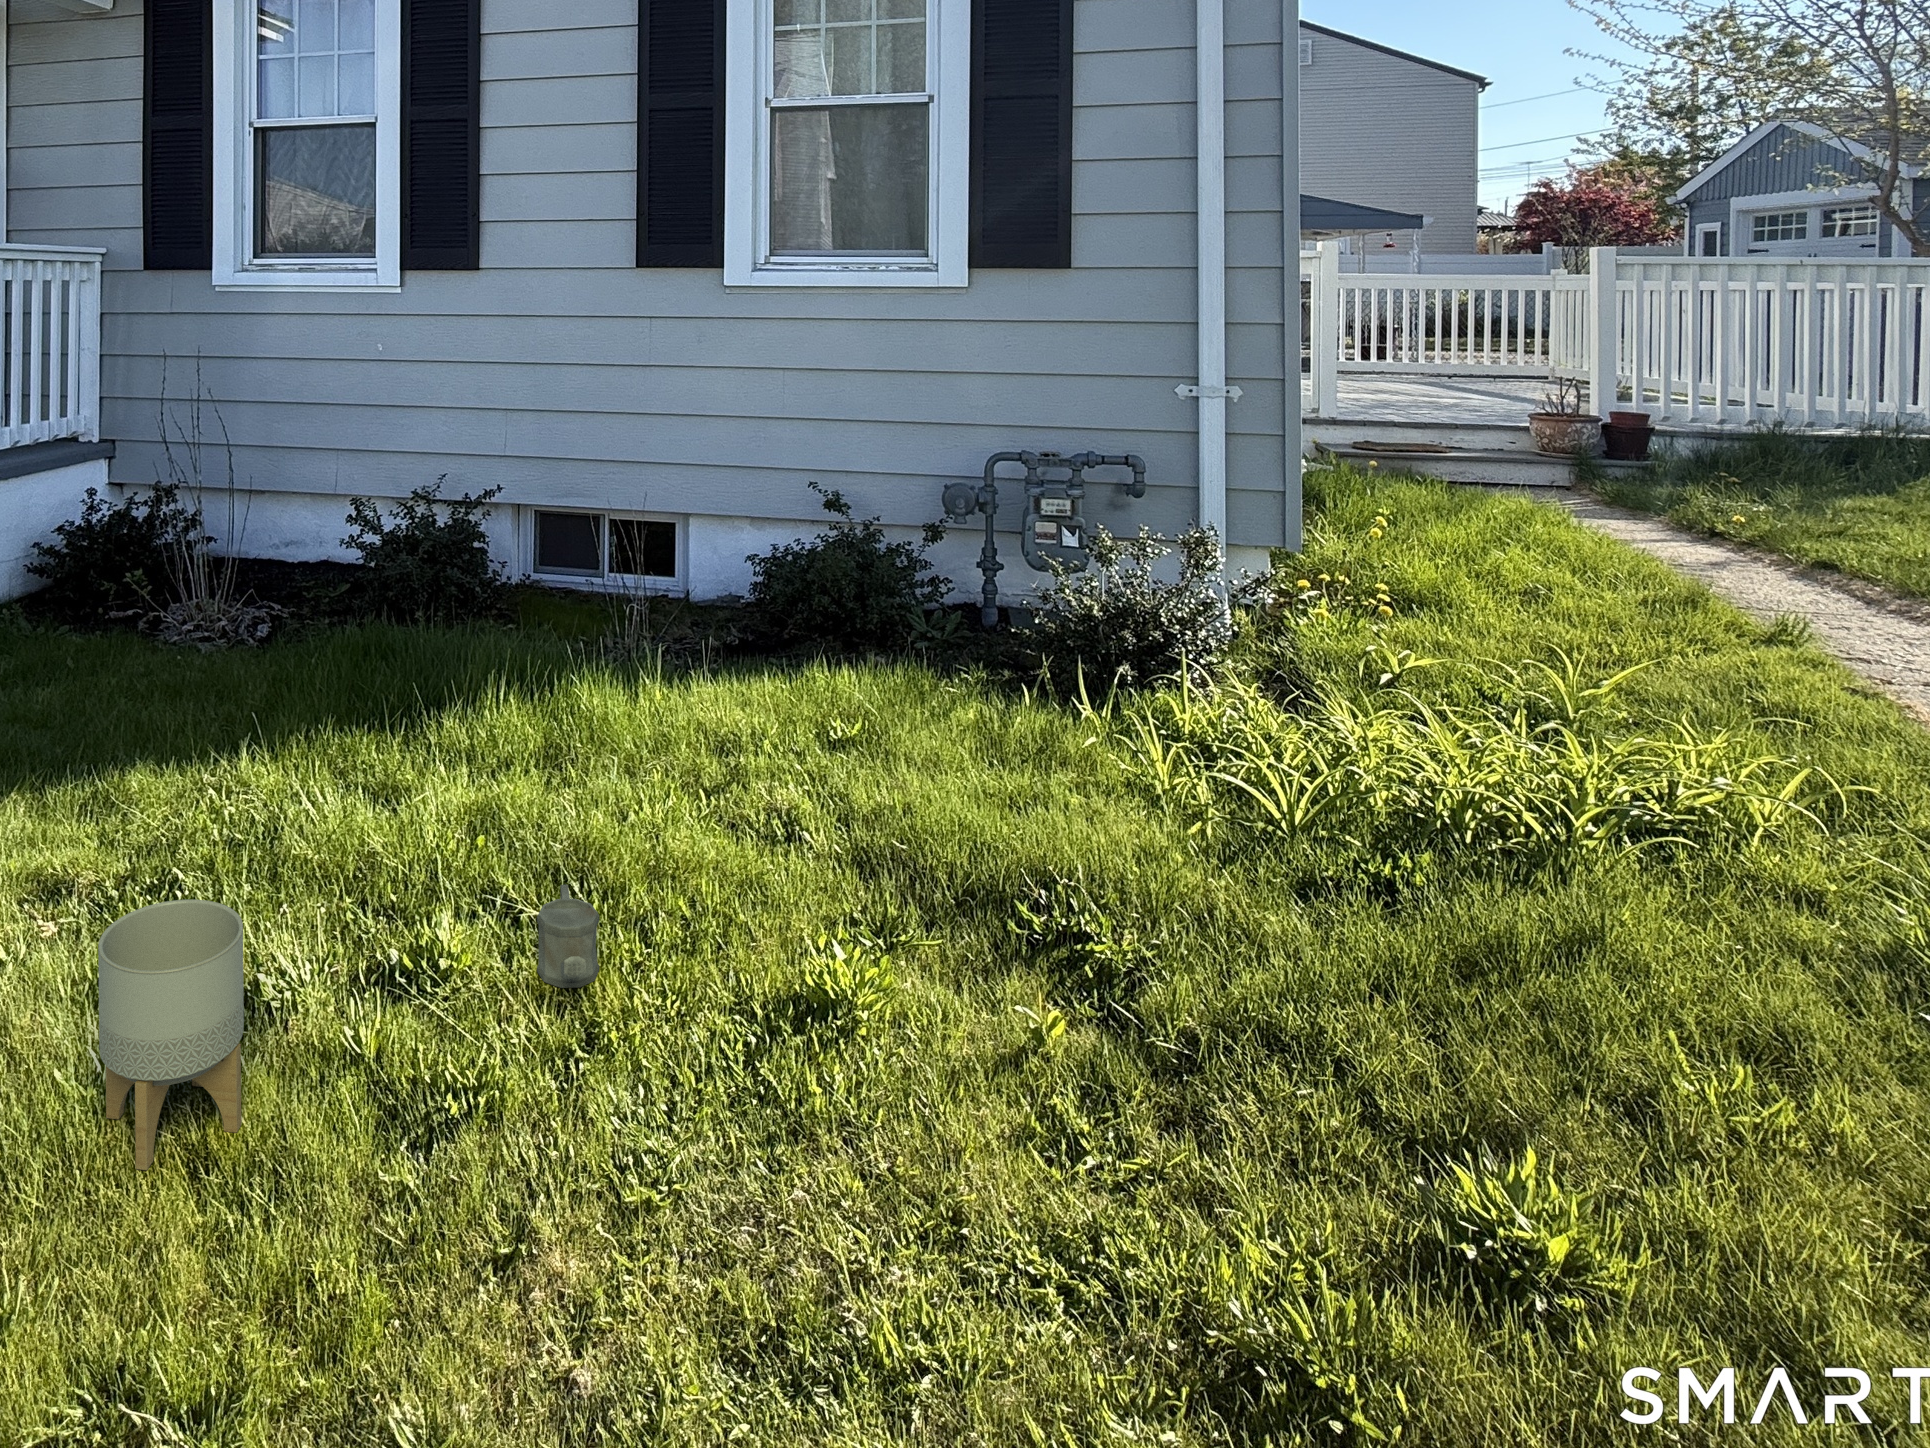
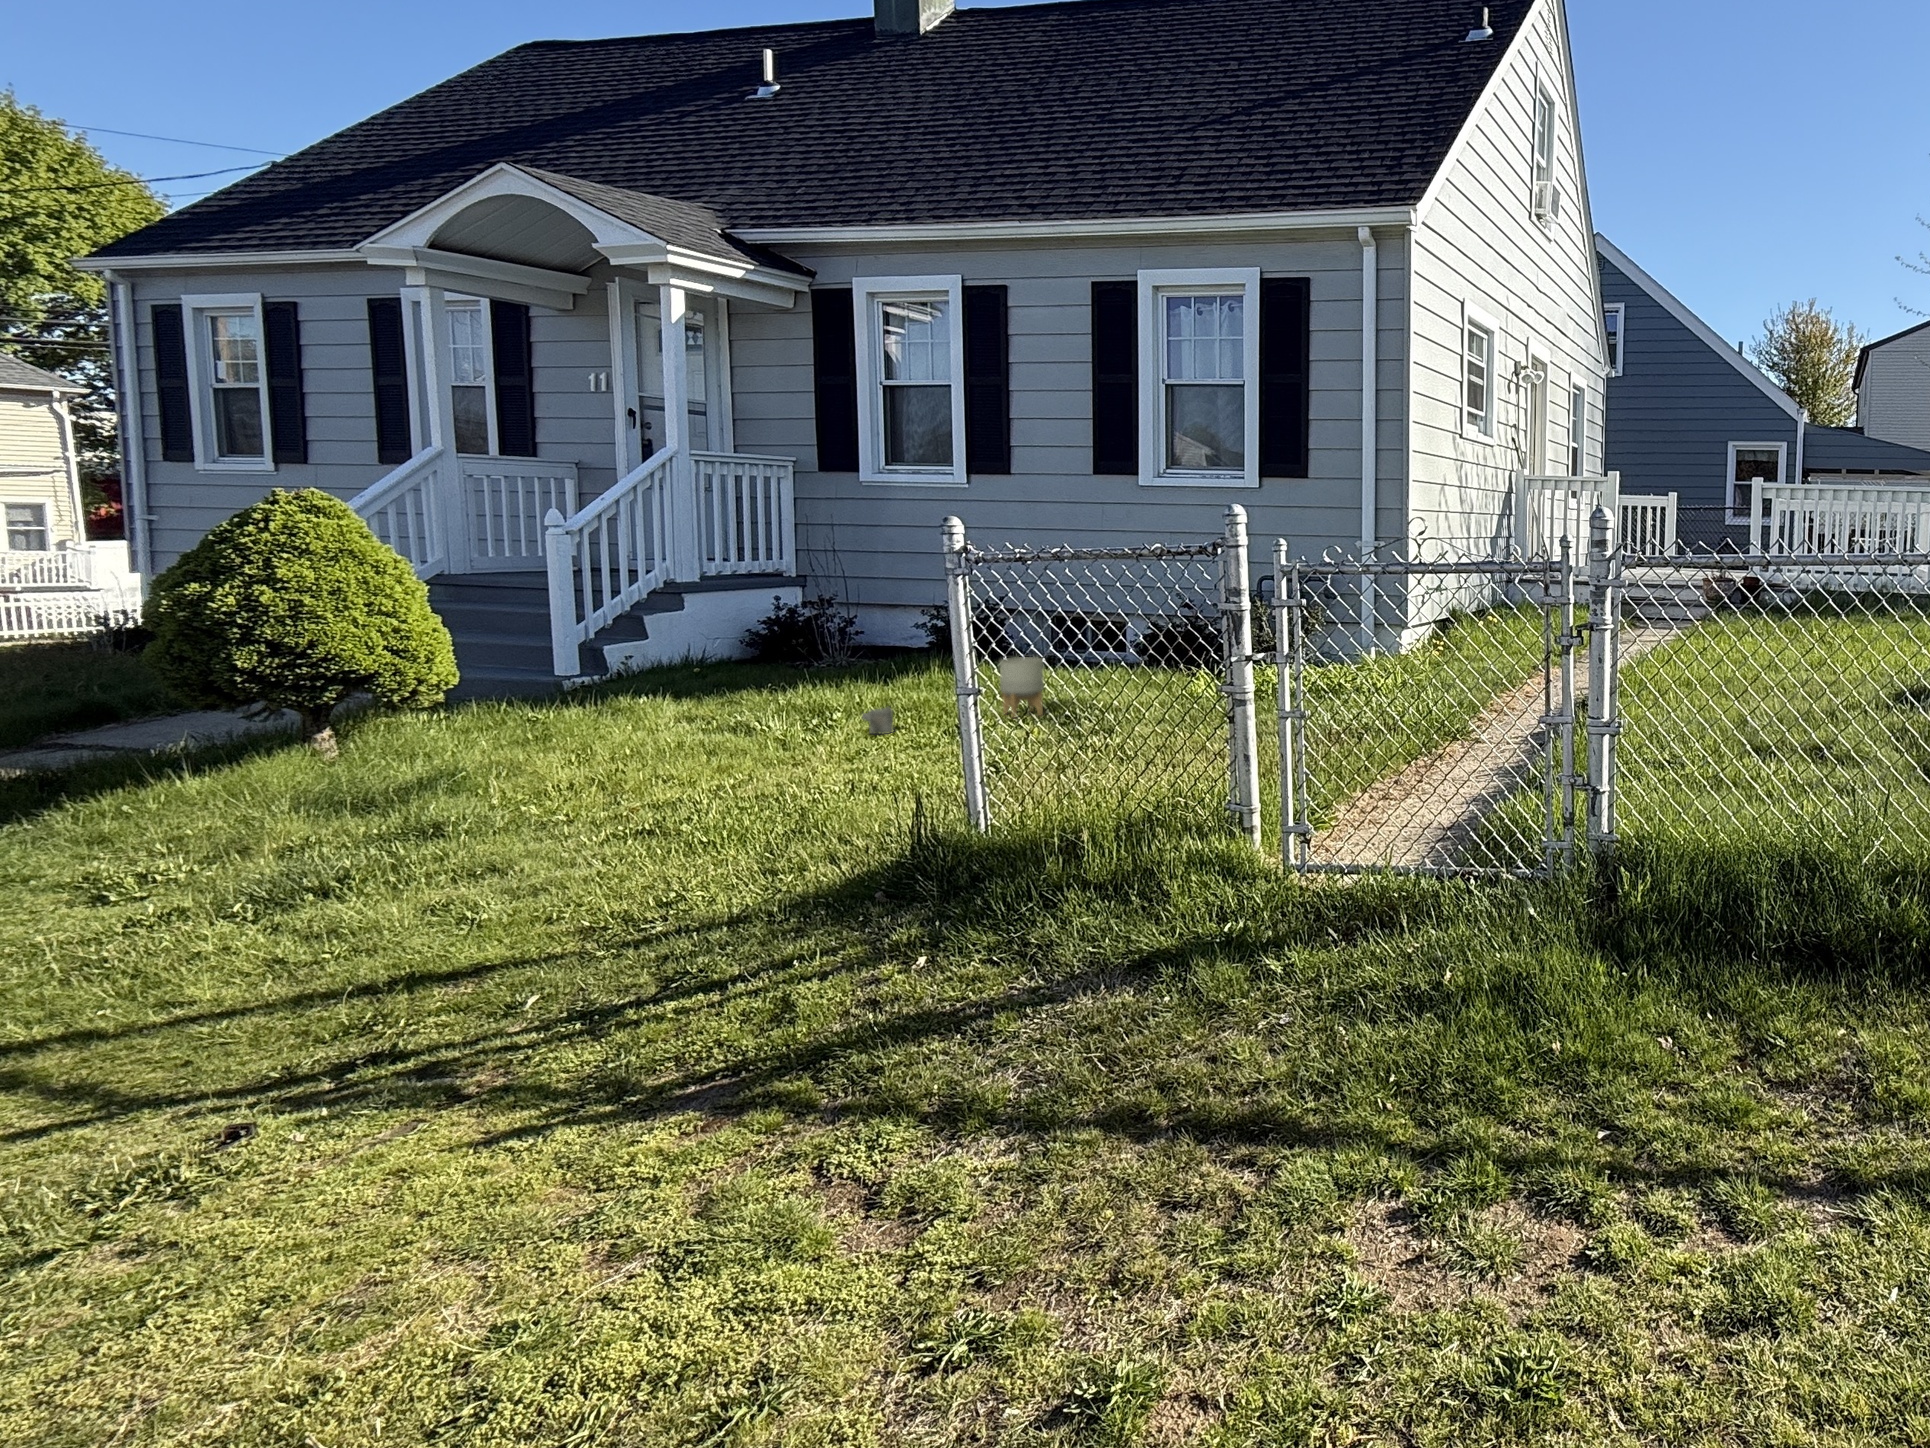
planter: present [98,899,244,1170] -> present [1000,657,1044,718]

